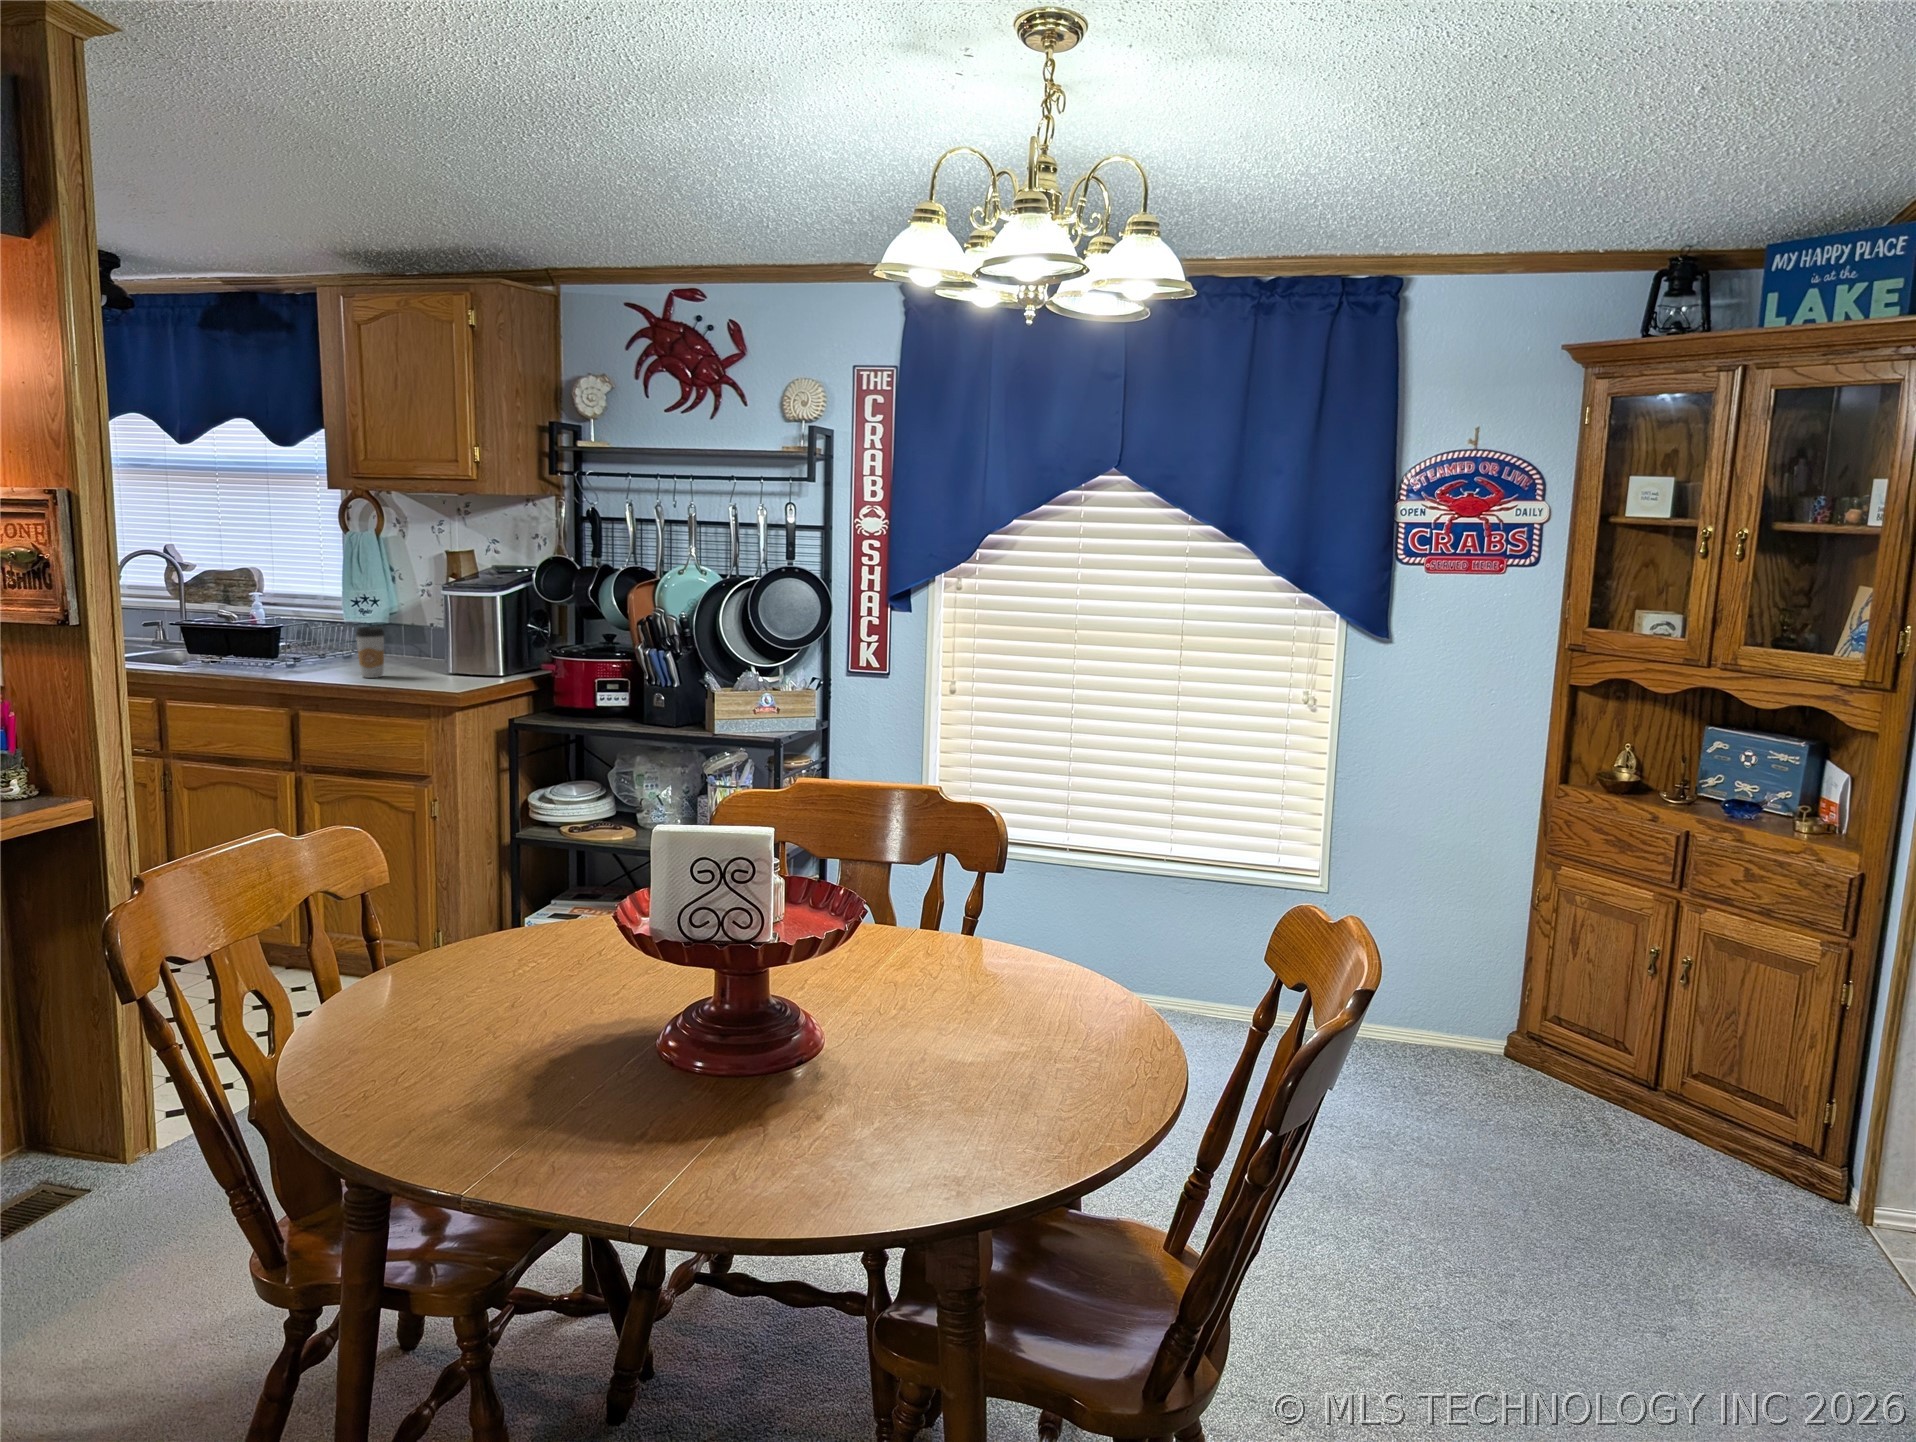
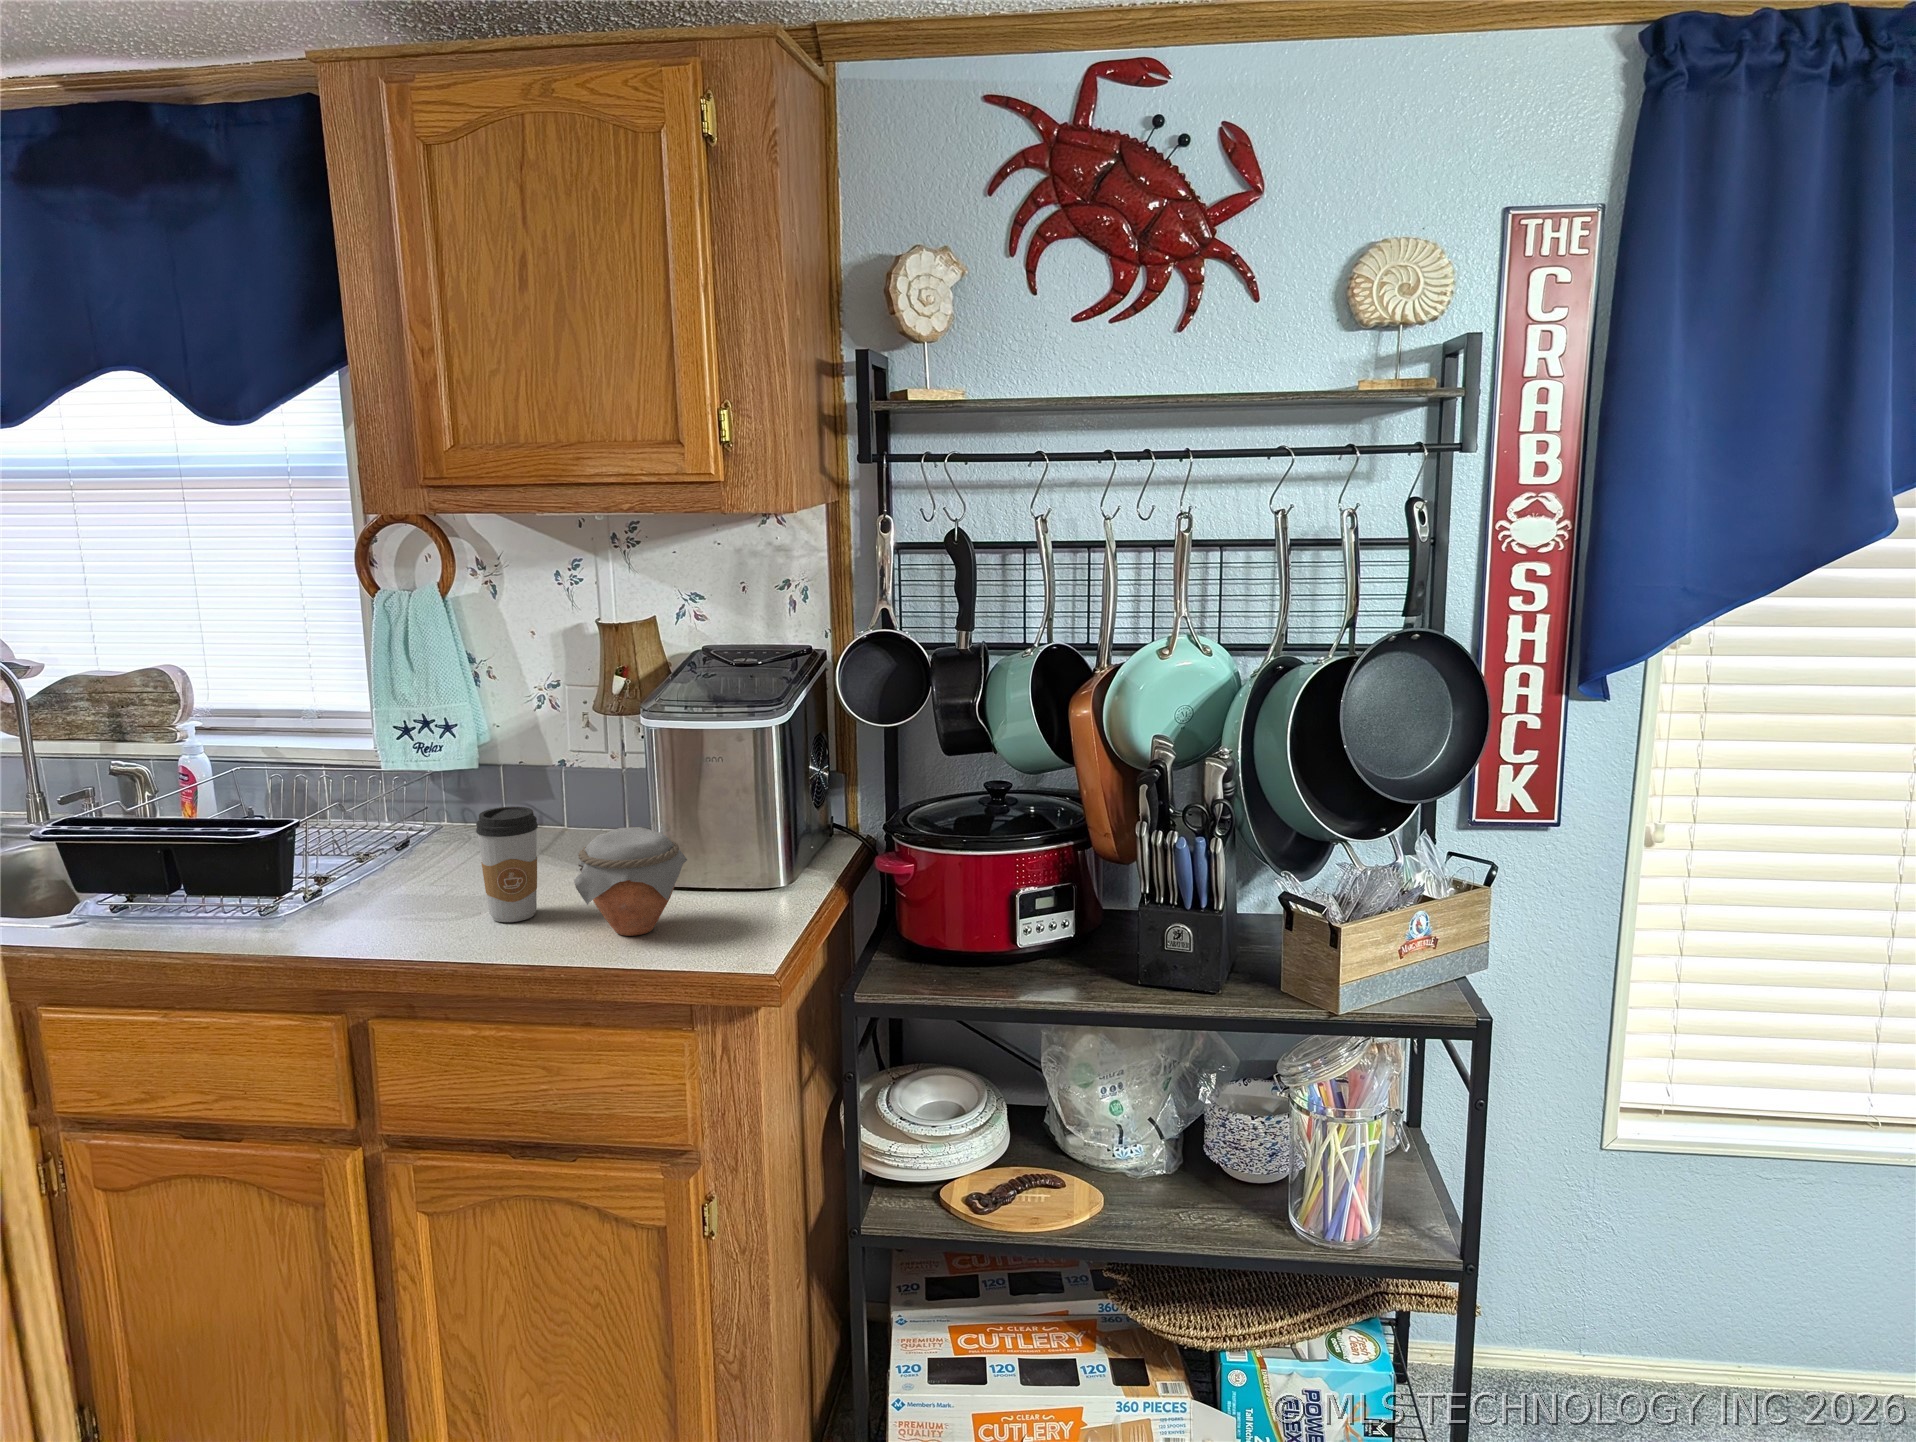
jar: none [388,637,444,683] -> present [574,827,687,936]

